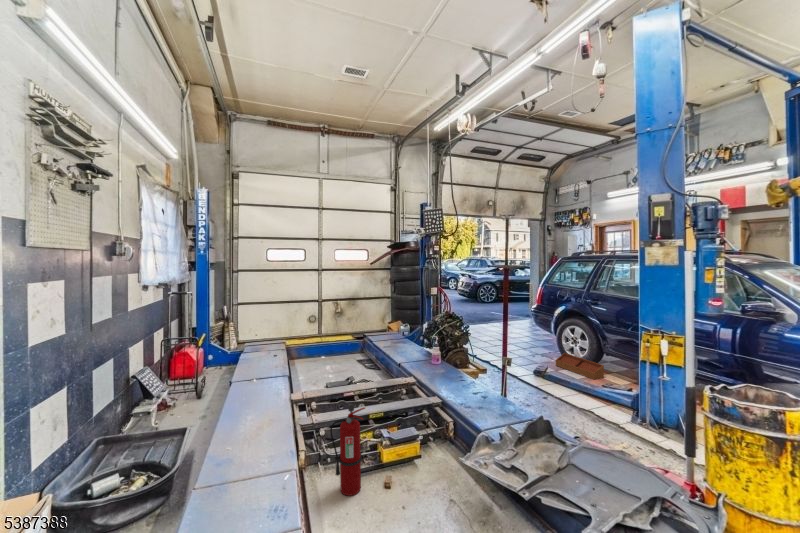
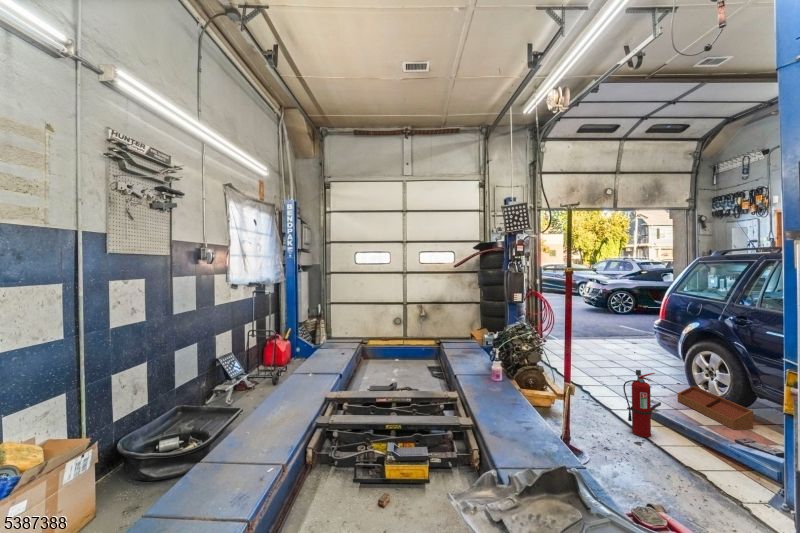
fire extinguisher: present [330,404,365,496] -> present [623,370,655,437]

